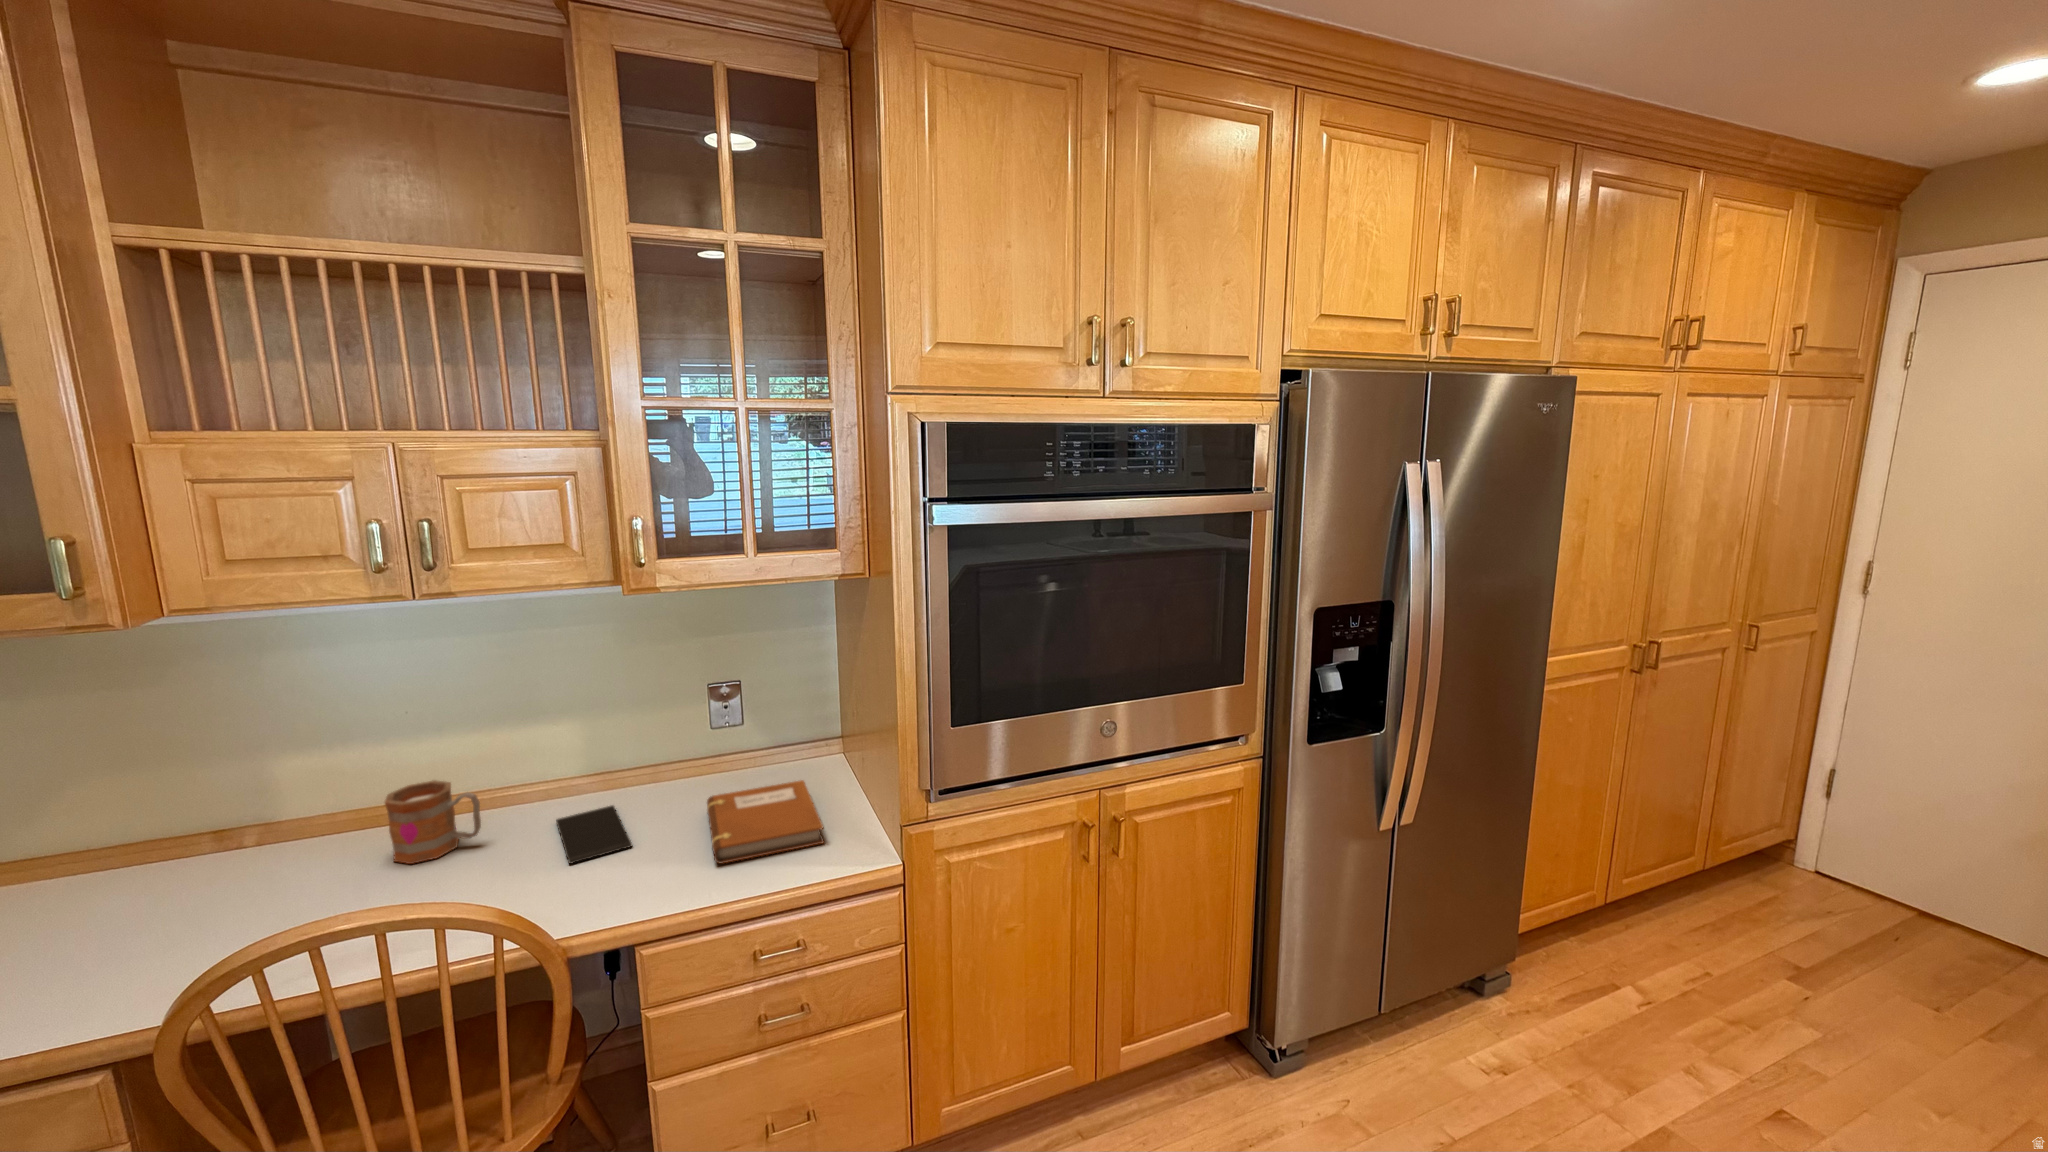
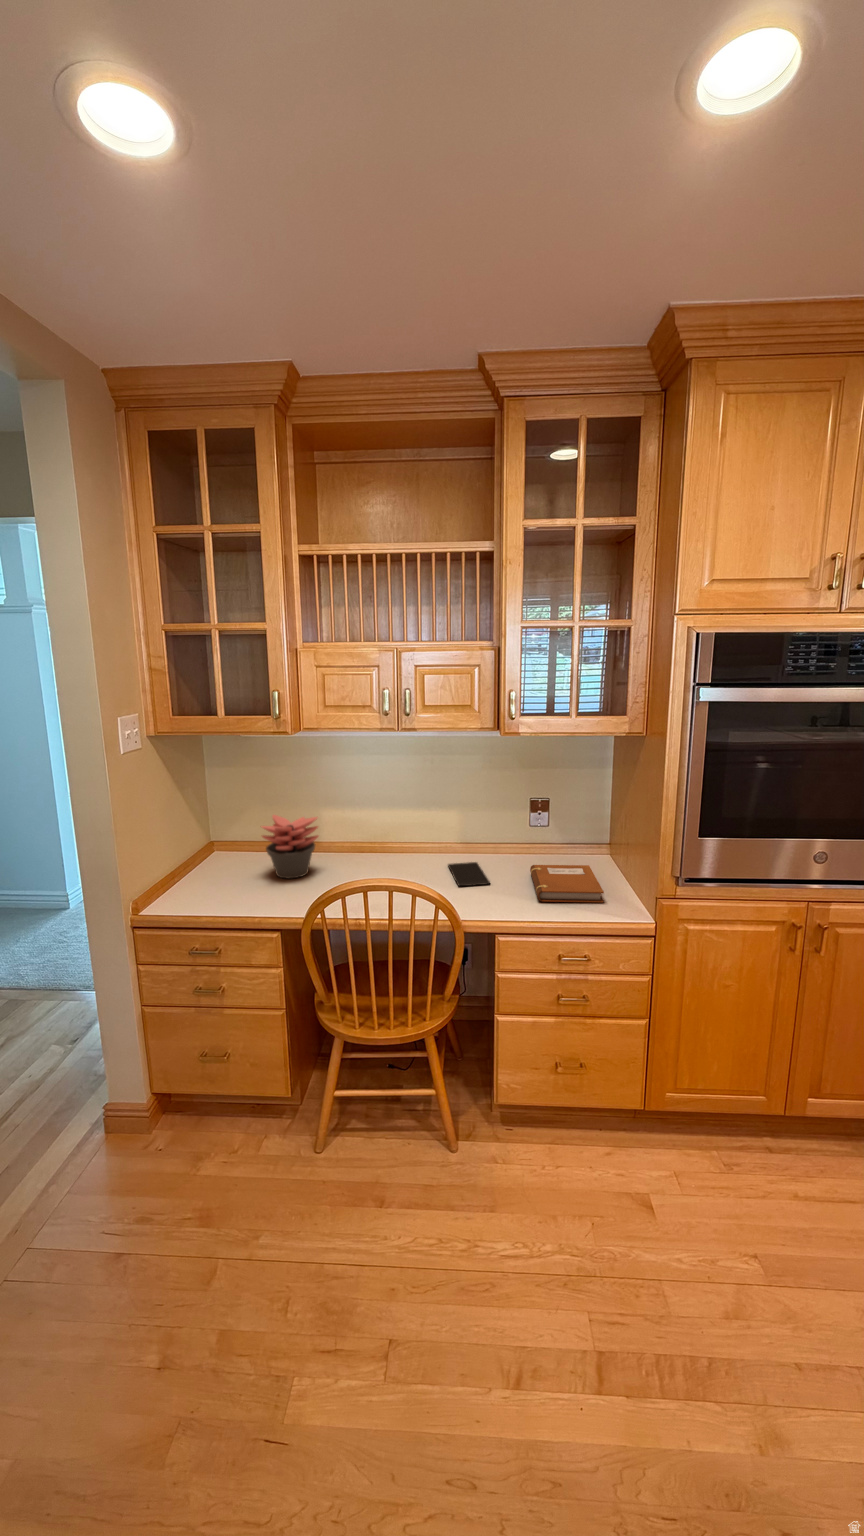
mug: present [385,780,481,864] -> none [373,832,414,873]
succulent plant: none [72,782,250,927] -> present [262,815,318,878]

